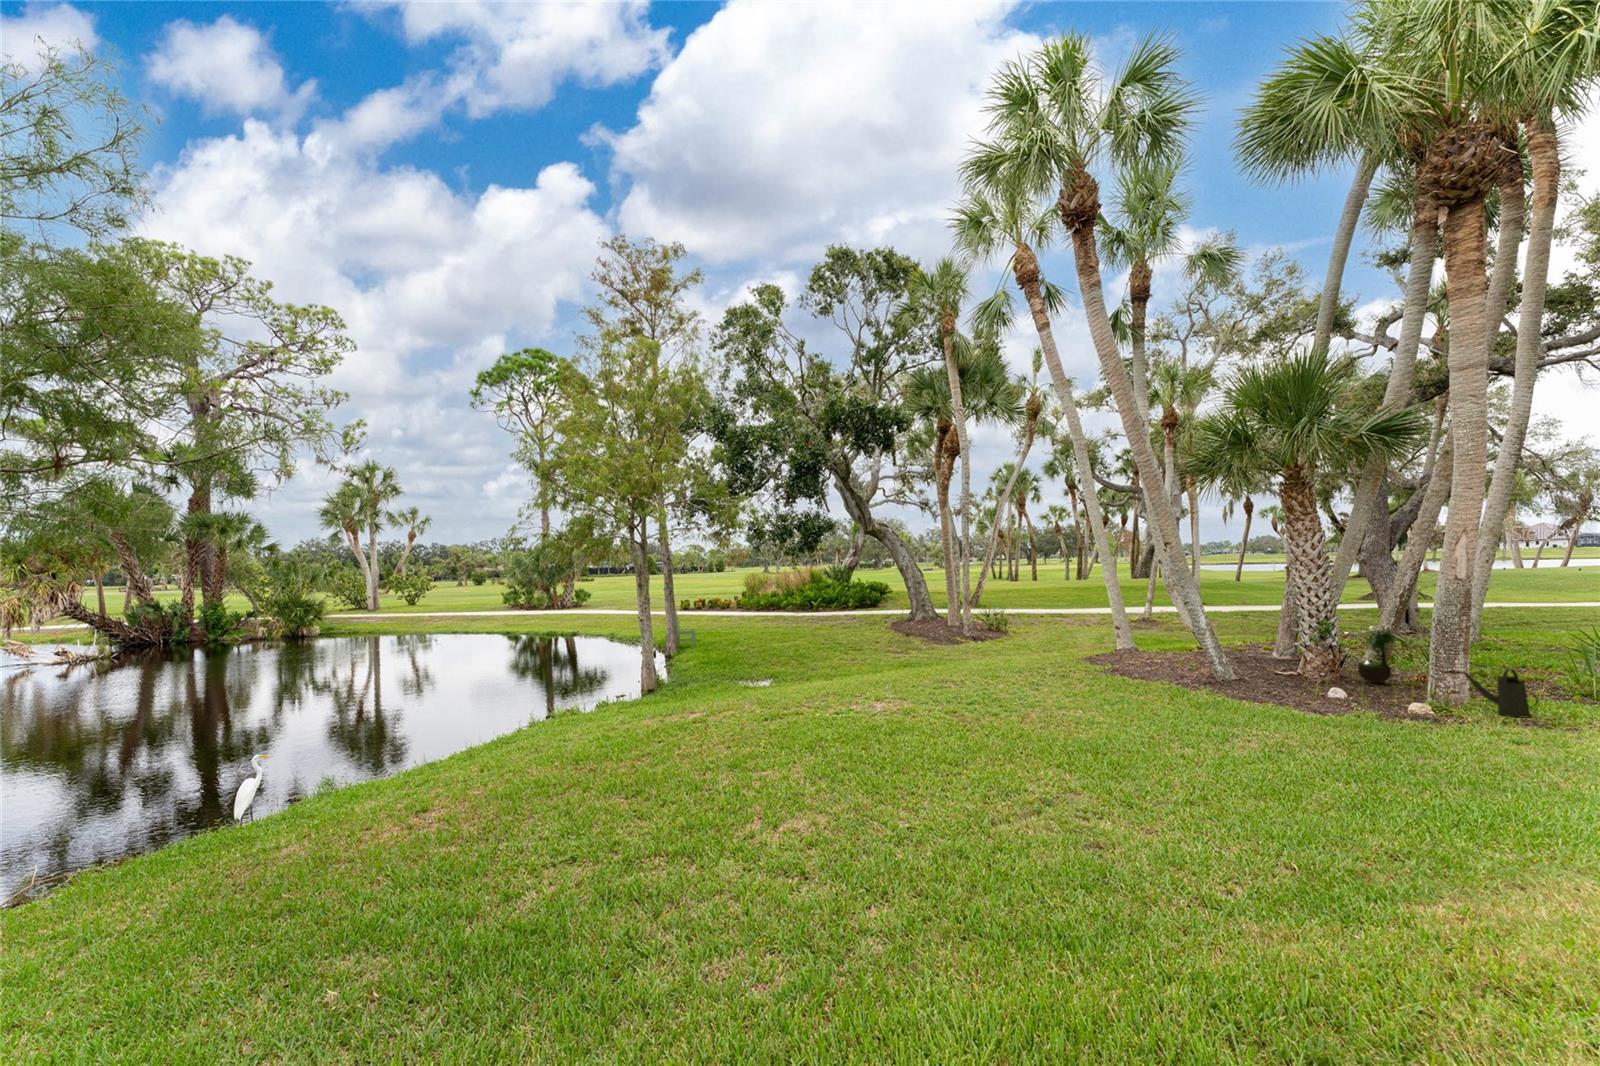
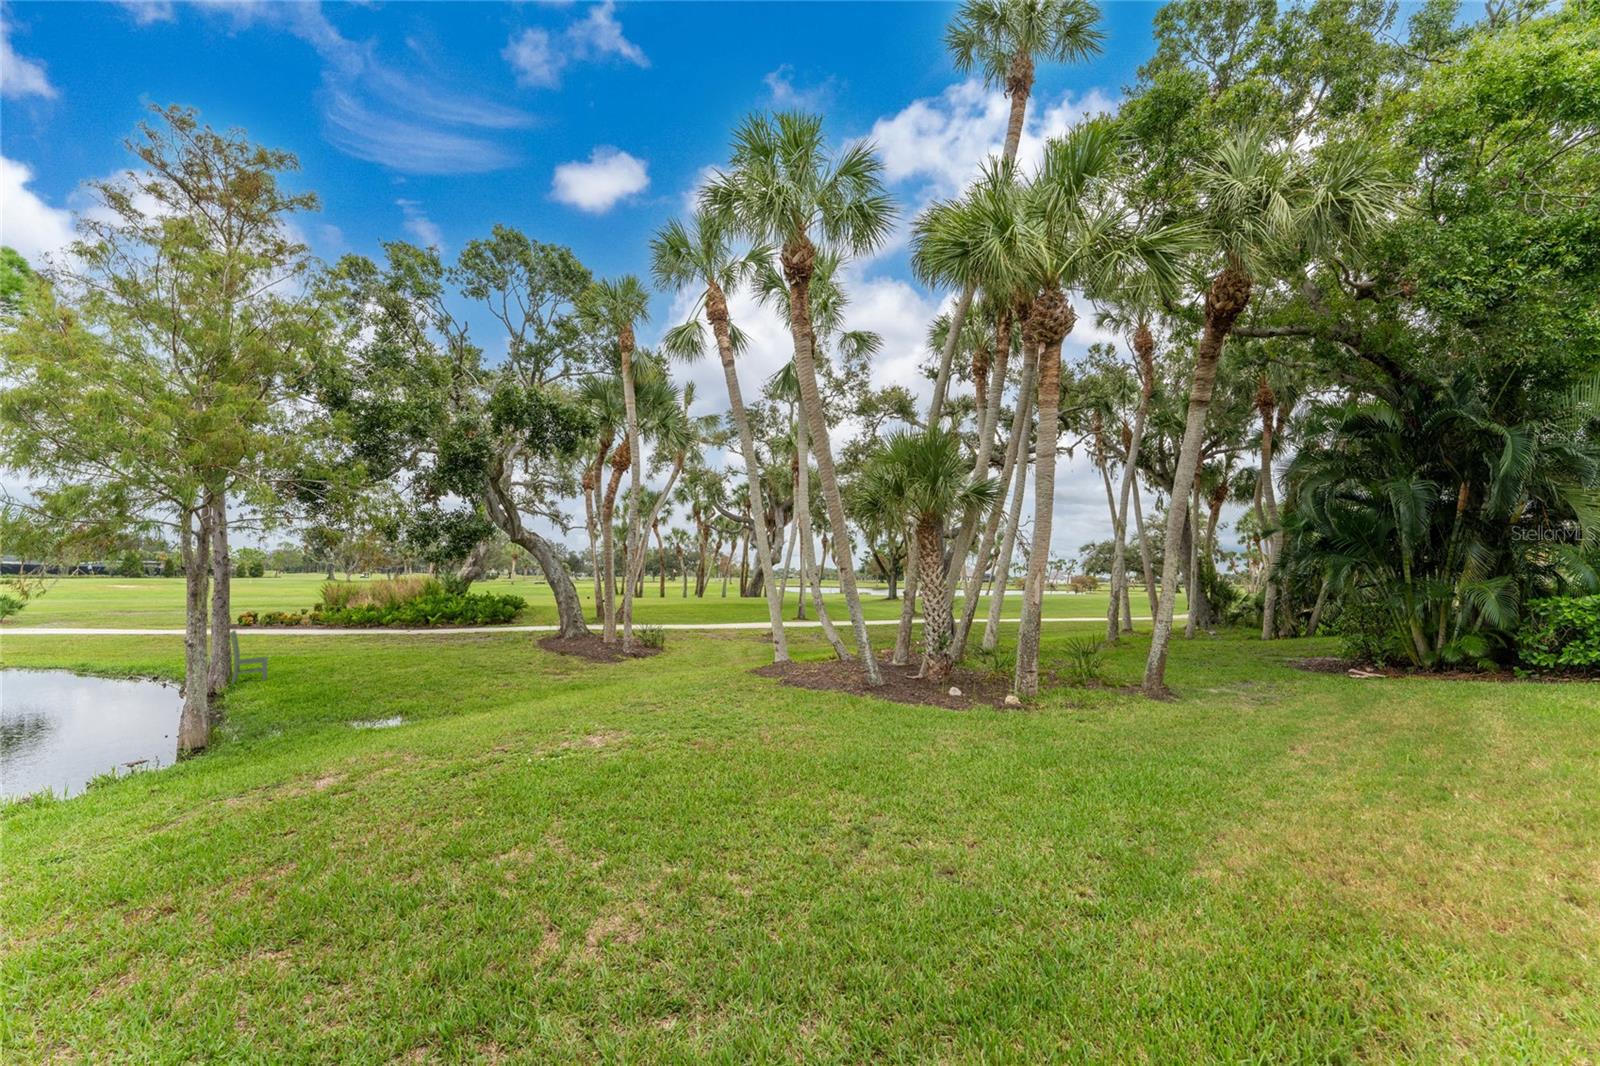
potted tree: present [1358,628,1395,683] -> none [957,636,982,680]
watering can: present [1463,669,1539,718] -> none [1030,667,1071,701]

